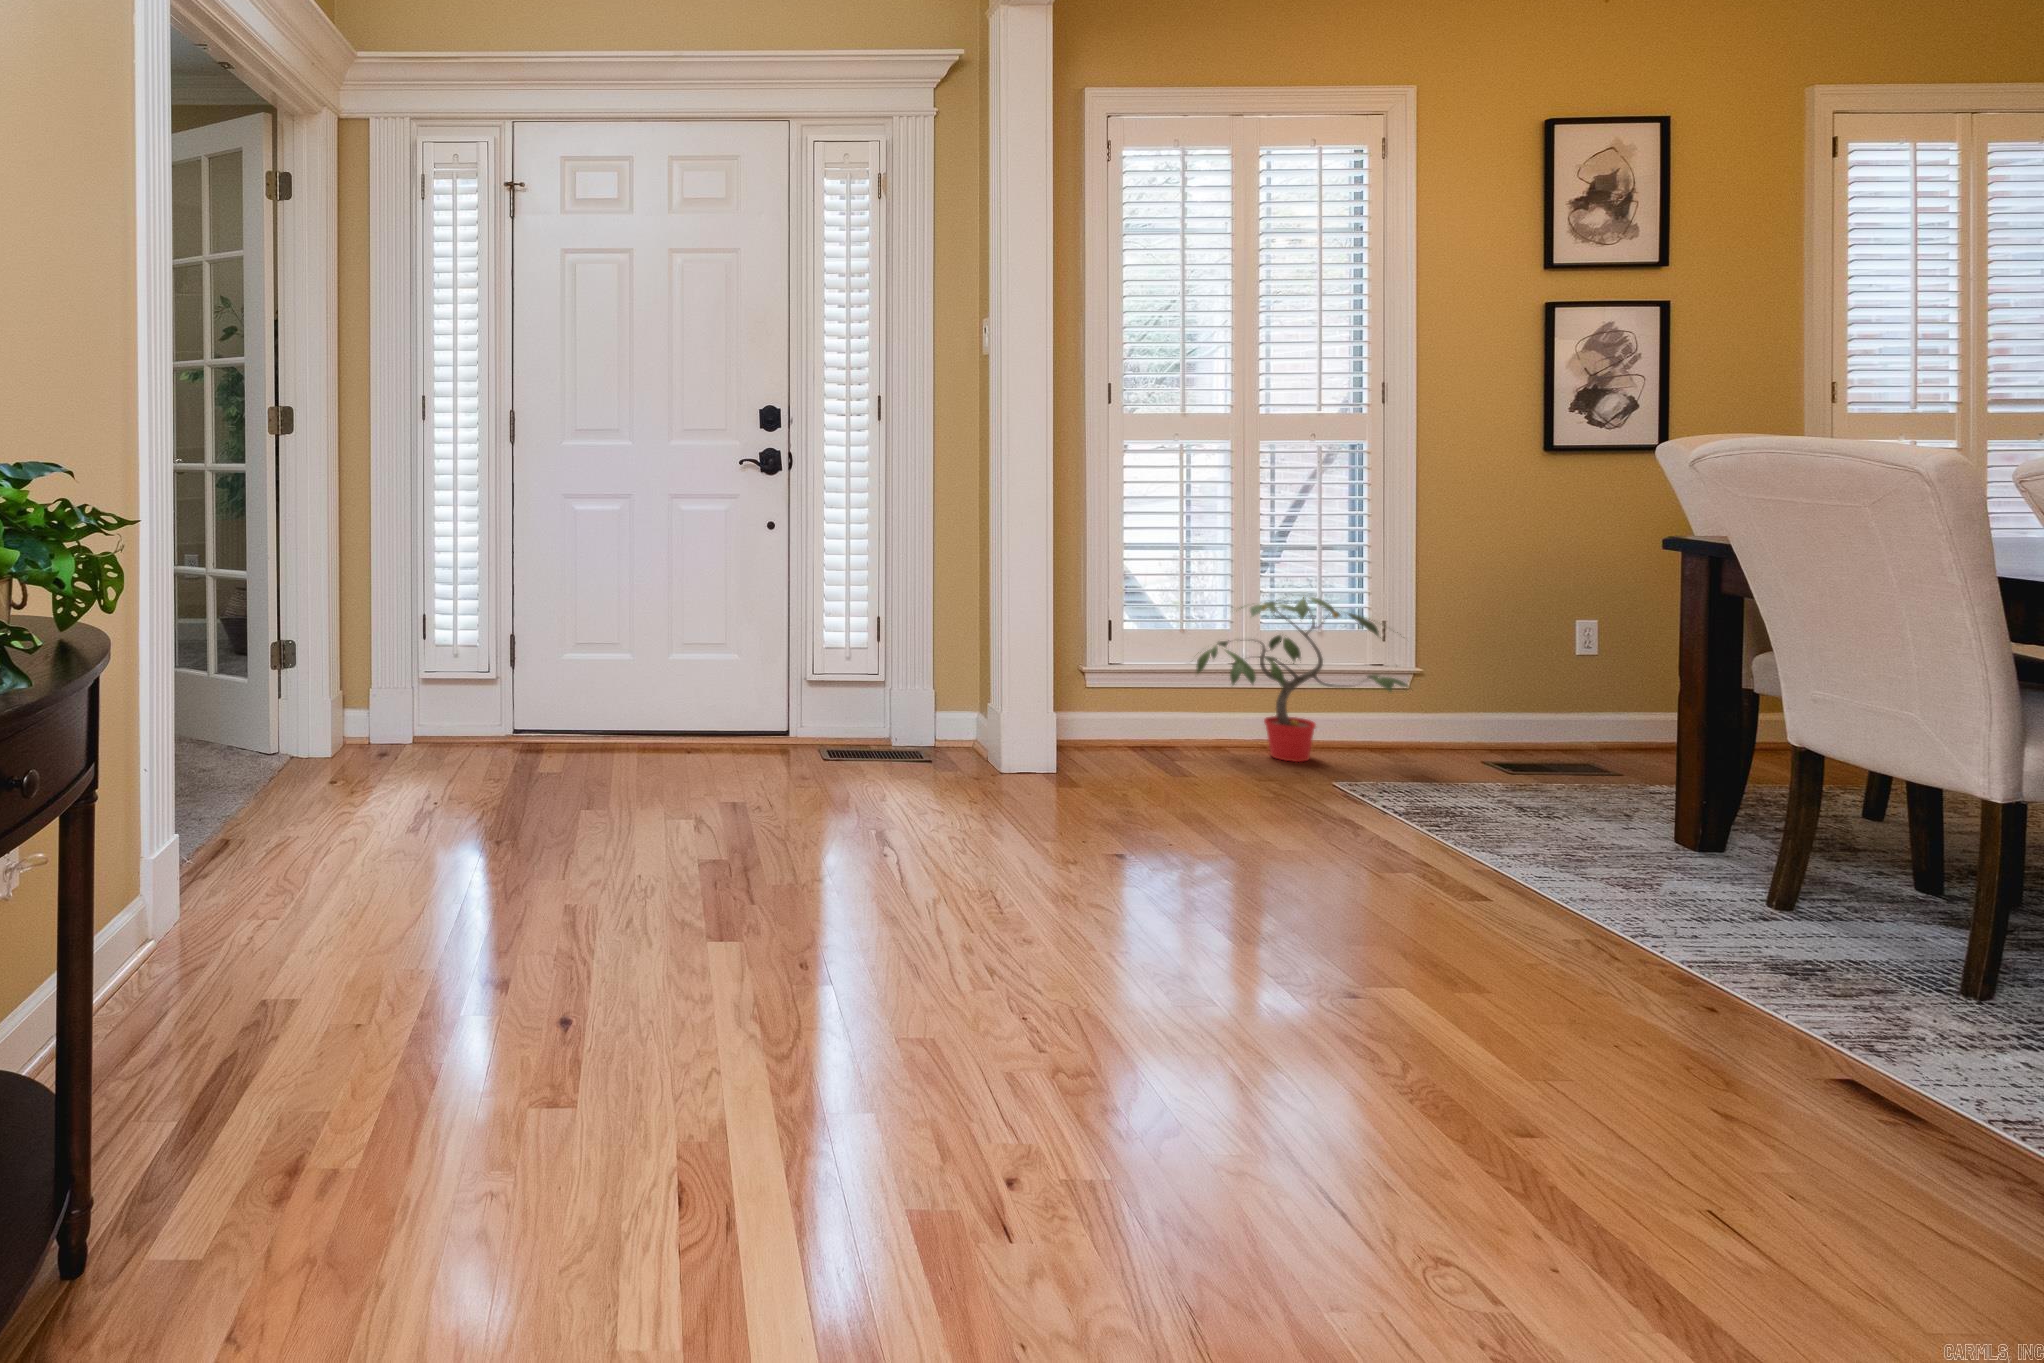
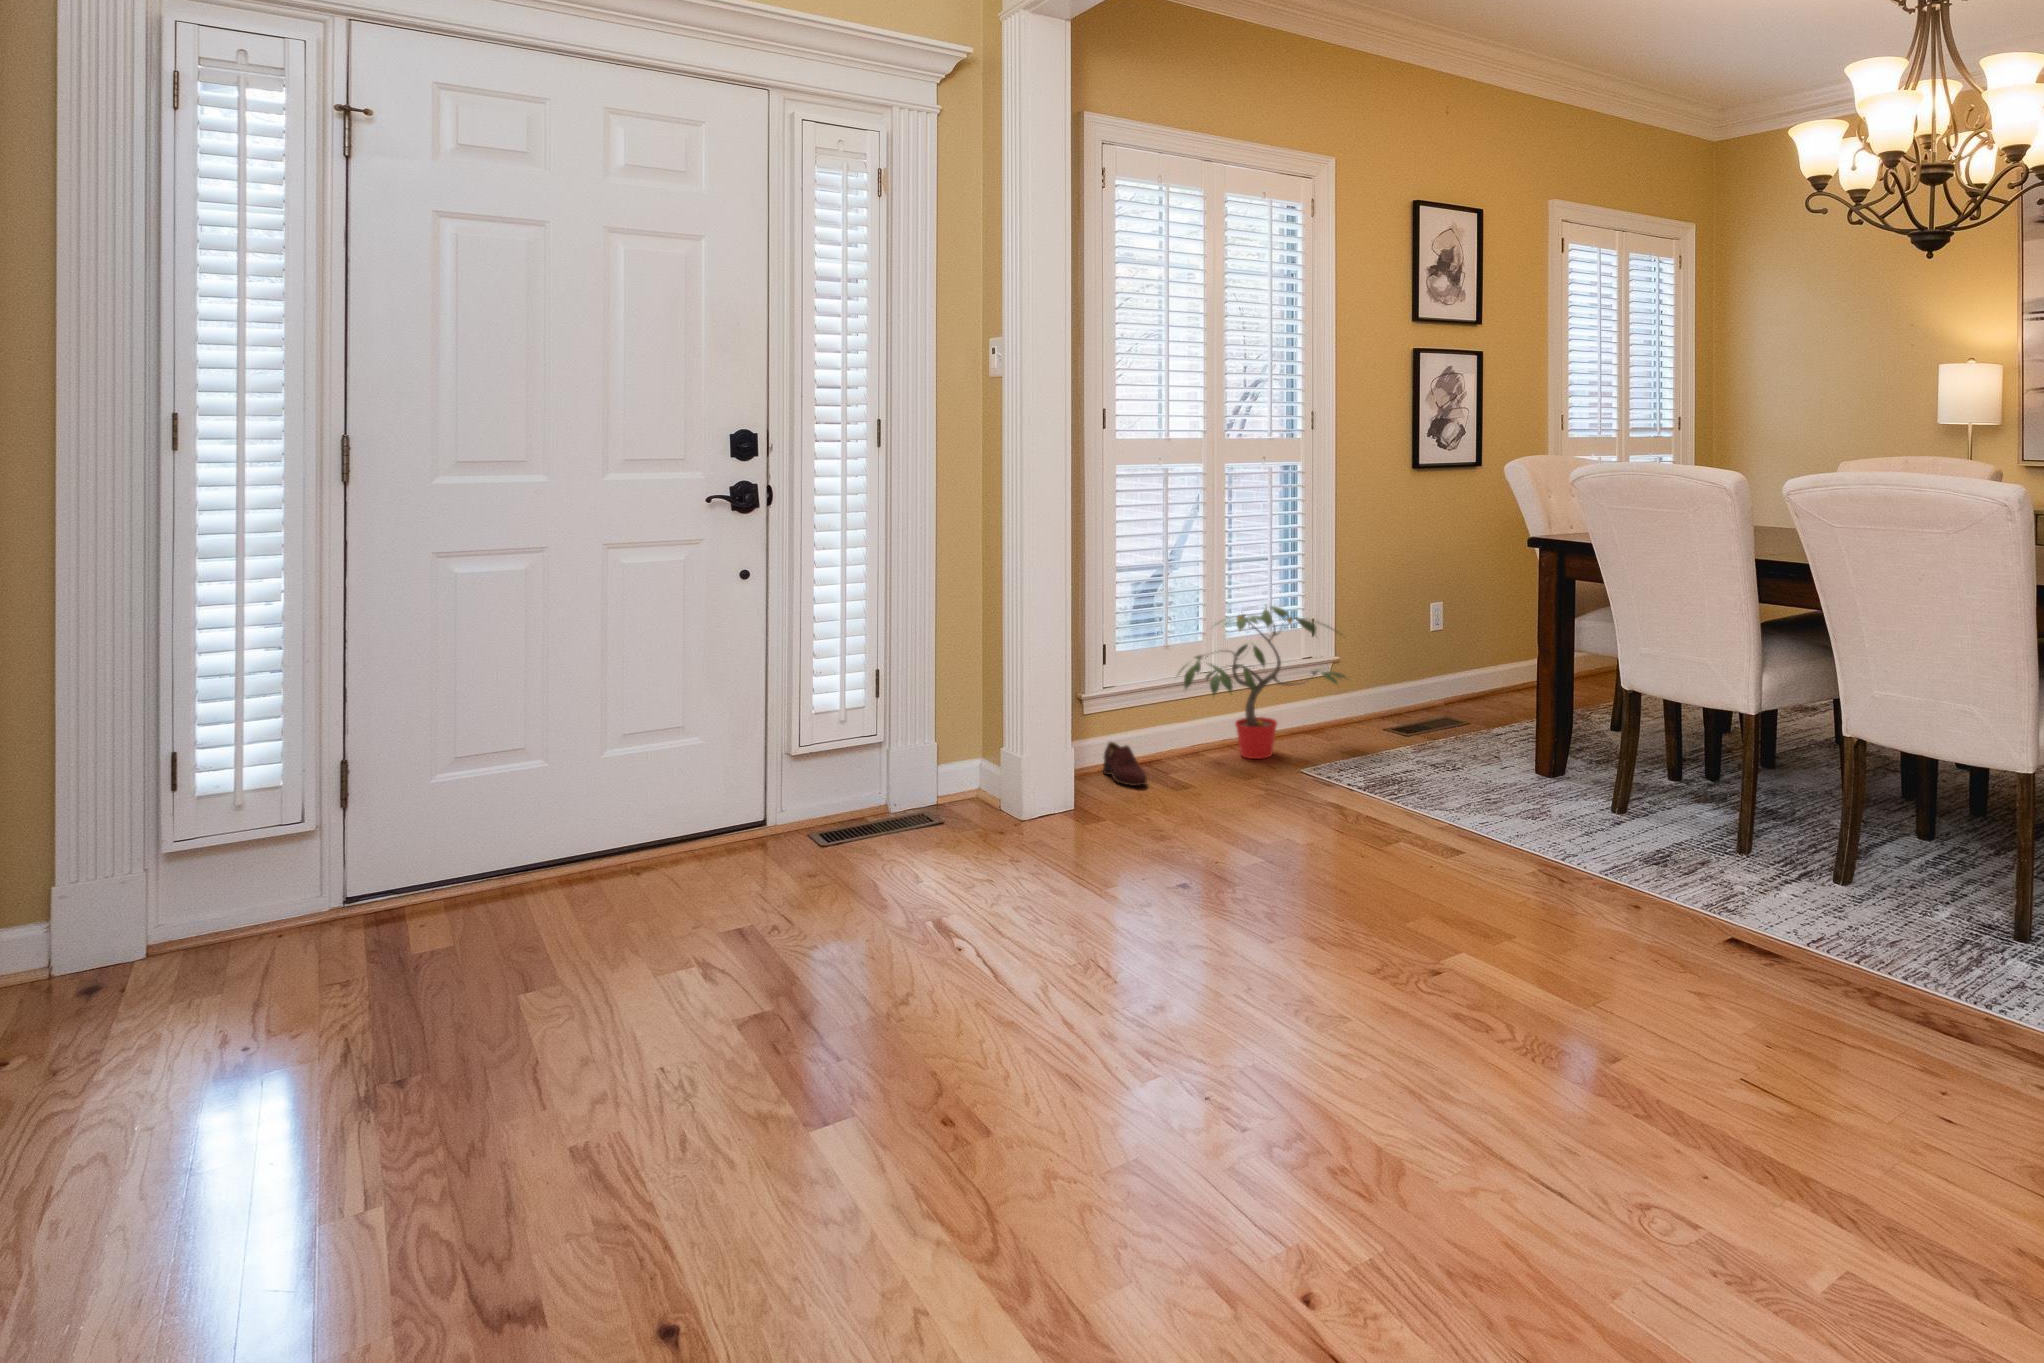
shoe: none [1108,717,1144,762] -> present [1103,742,1147,786]

